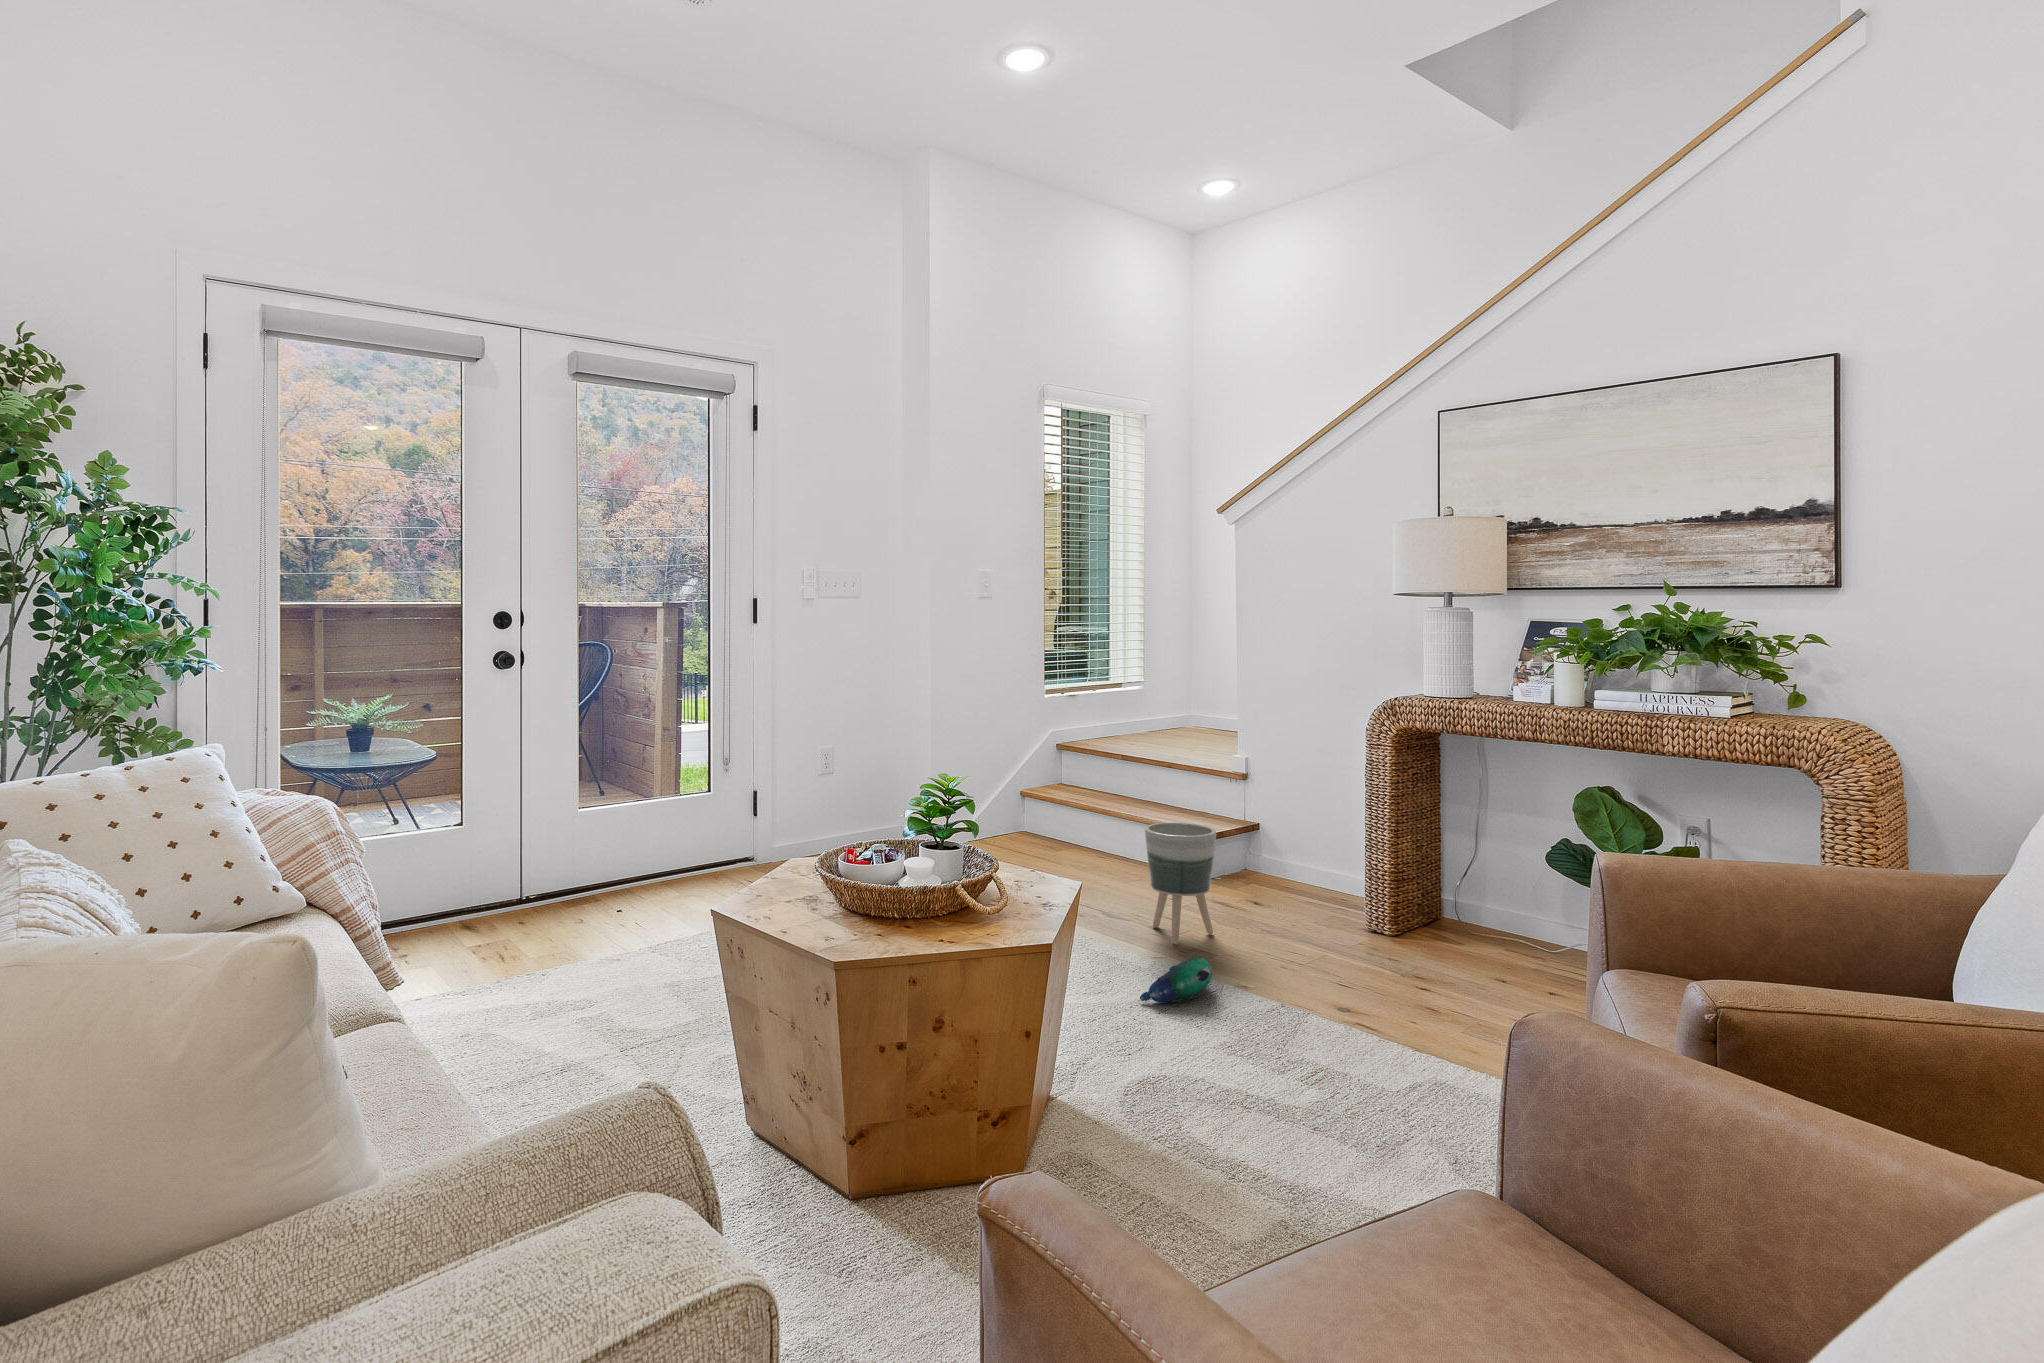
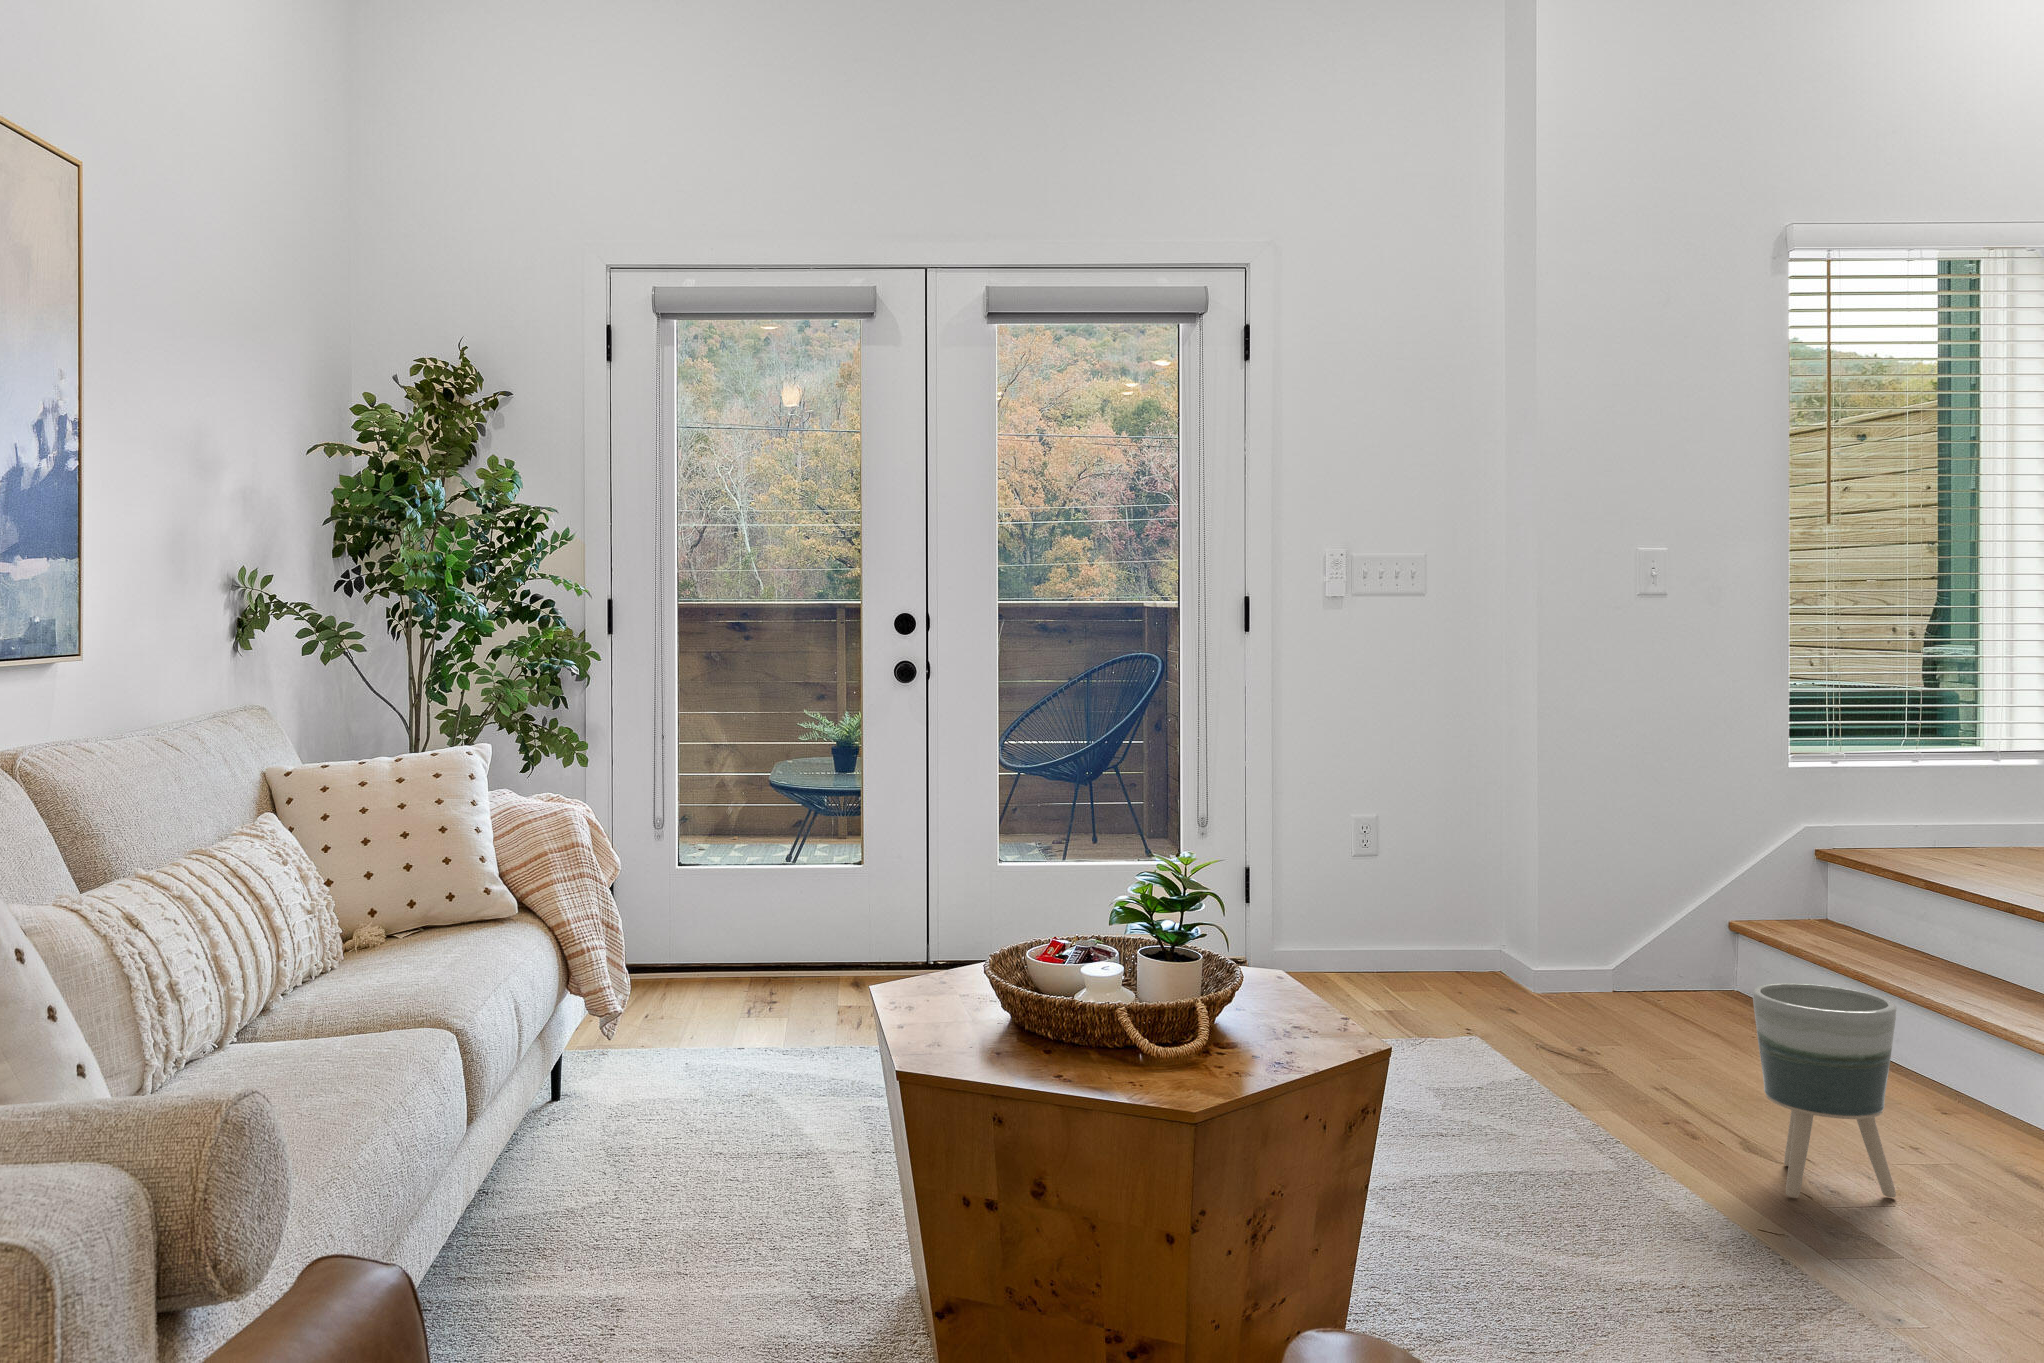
plush toy: present [1140,956,1212,1003] -> none [1602,1211,1769,1277]

